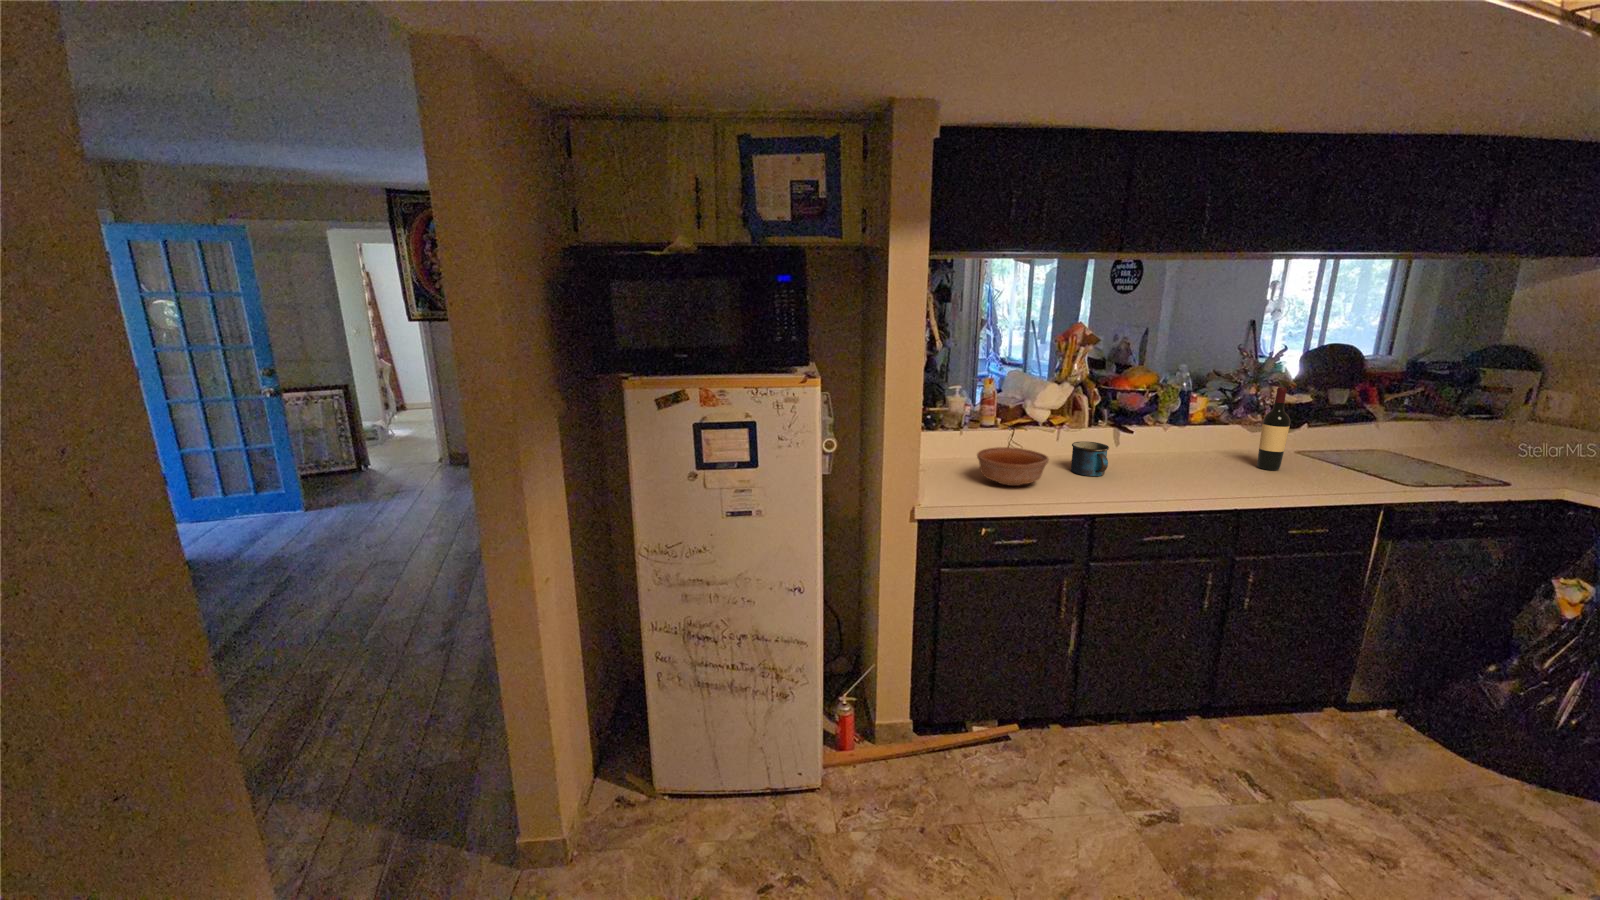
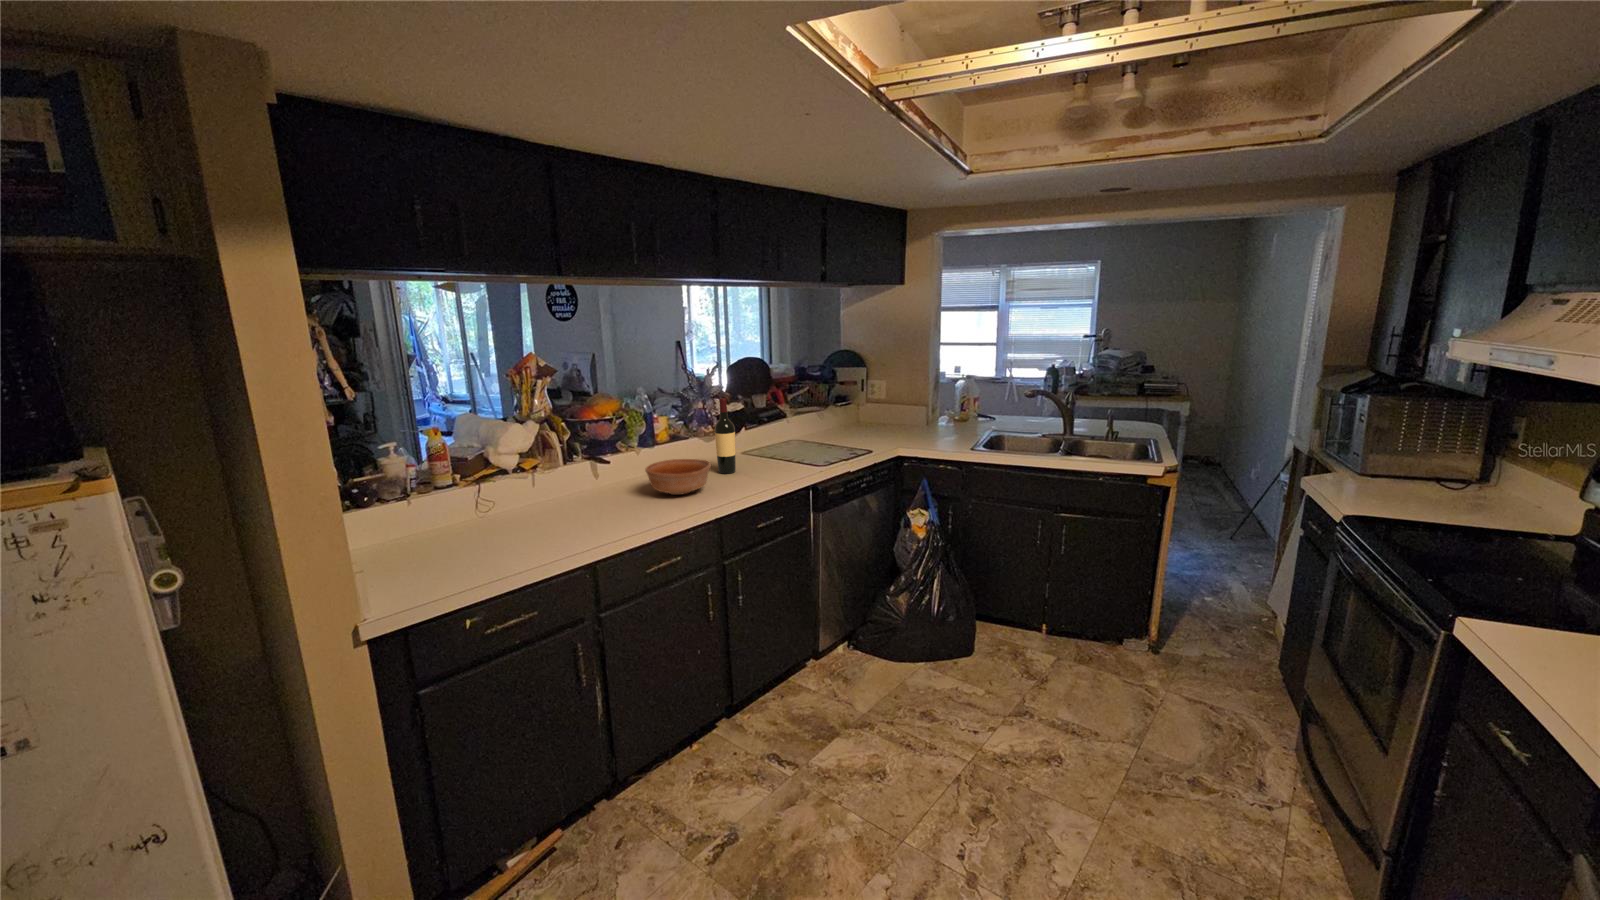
mug: present [1071,441,1109,476] -> none [551,481,594,520]
bowl: present [977,447,1049,486] -> present [645,459,711,495]

